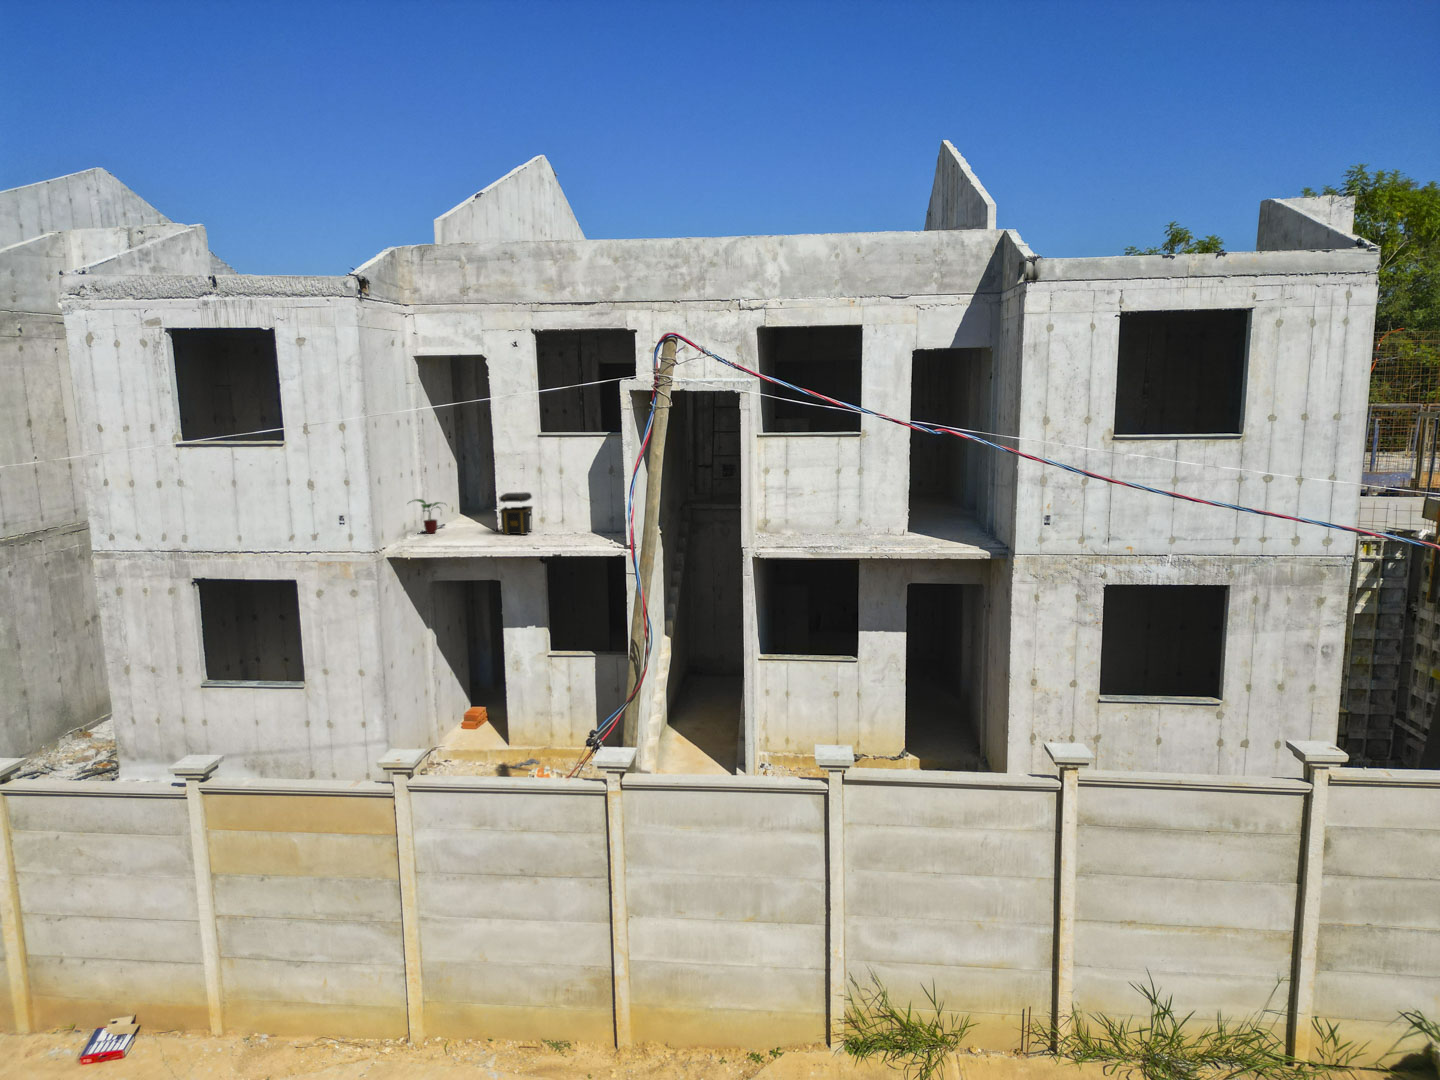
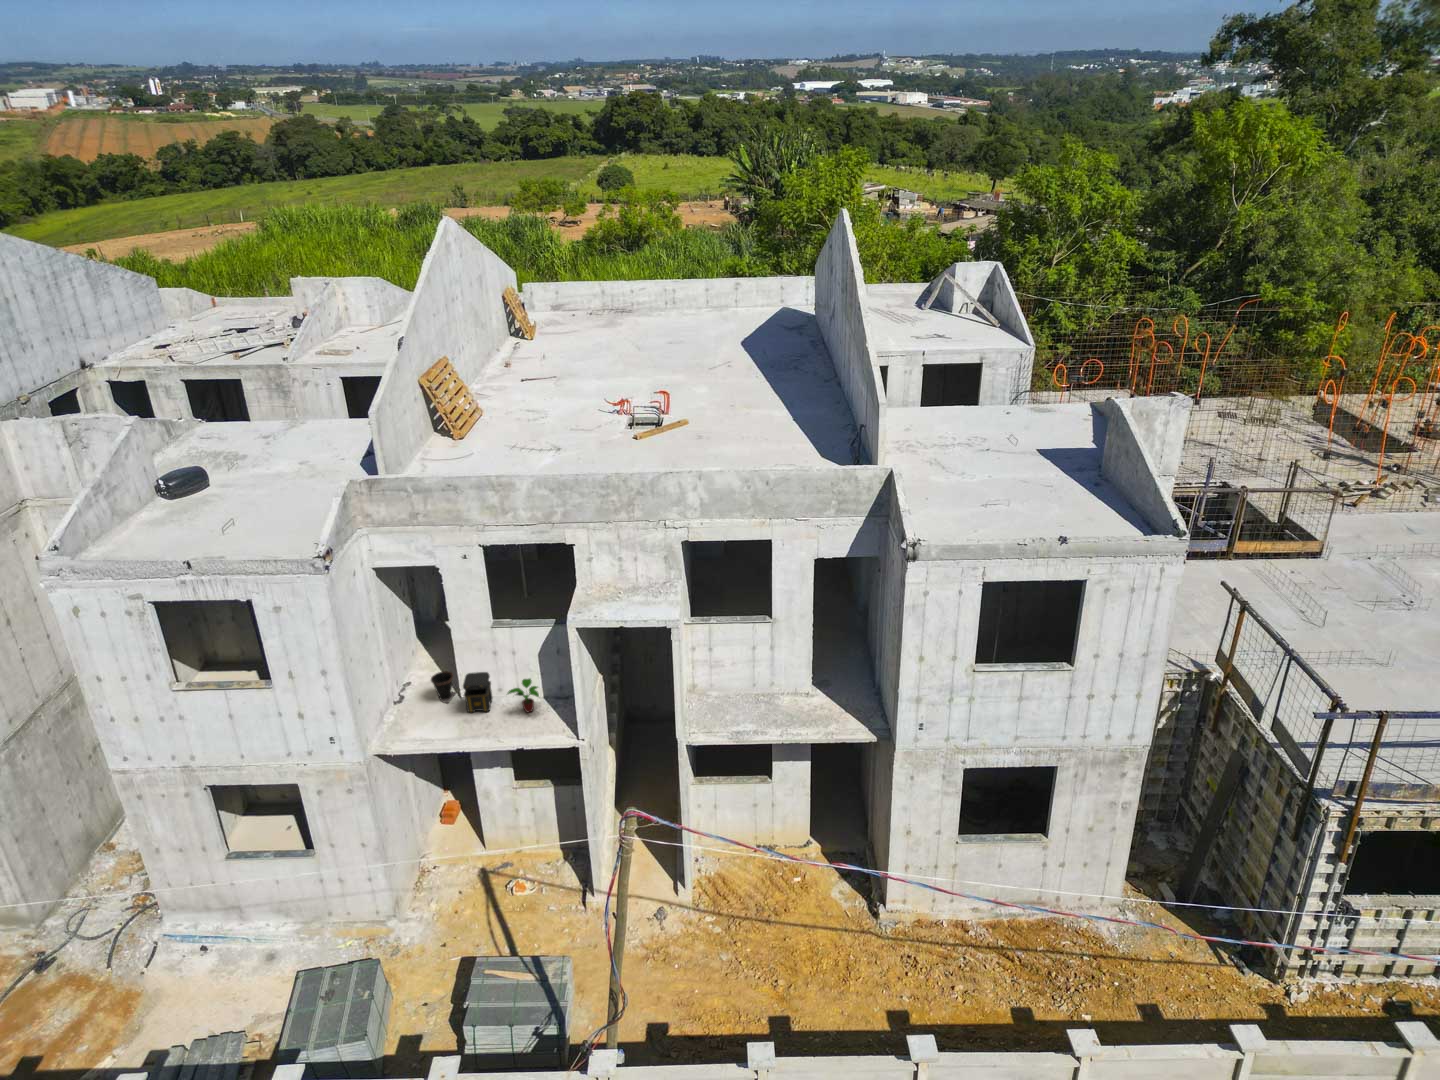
potted plant: present [412,499,440,533] -> present [508,679,539,712]
bucket: none [466,499,494,530] -> present [431,671,456,703]

